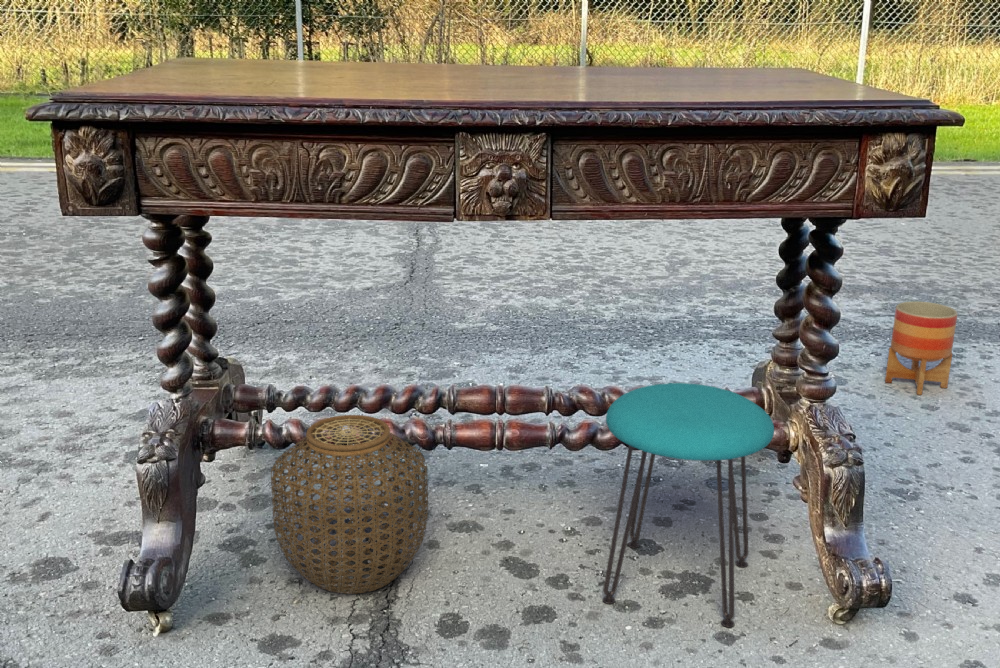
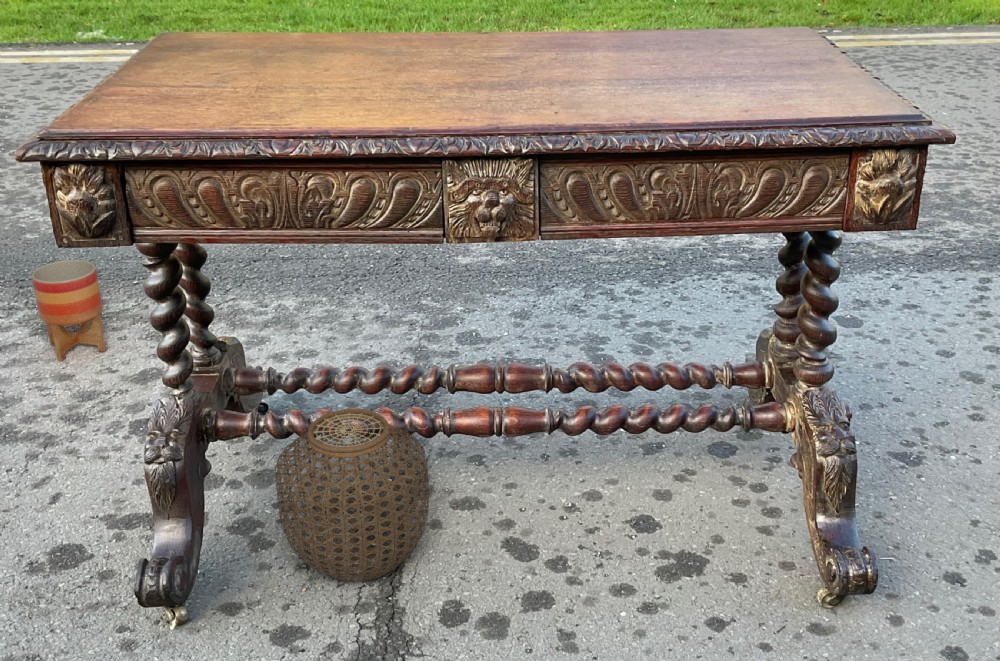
planter: present [885,301,957,395] -> present [32,260,106,361]
stool: present [603,383,774,627] -> none [599,373,766,613]

